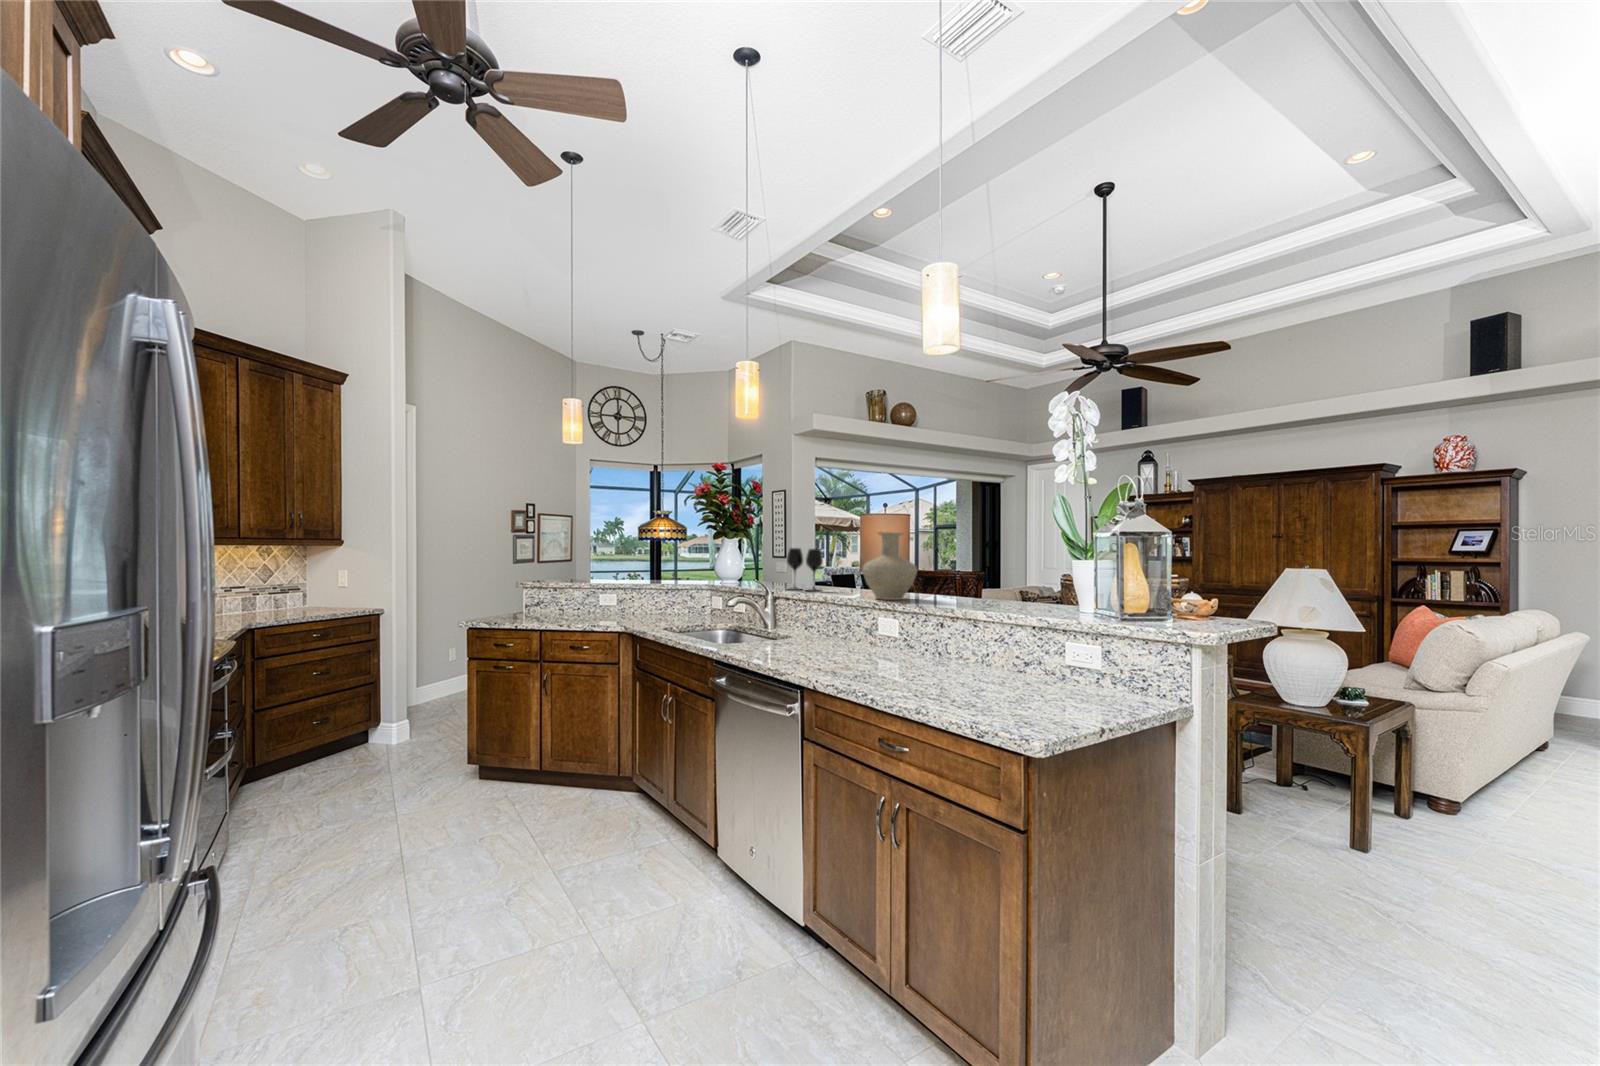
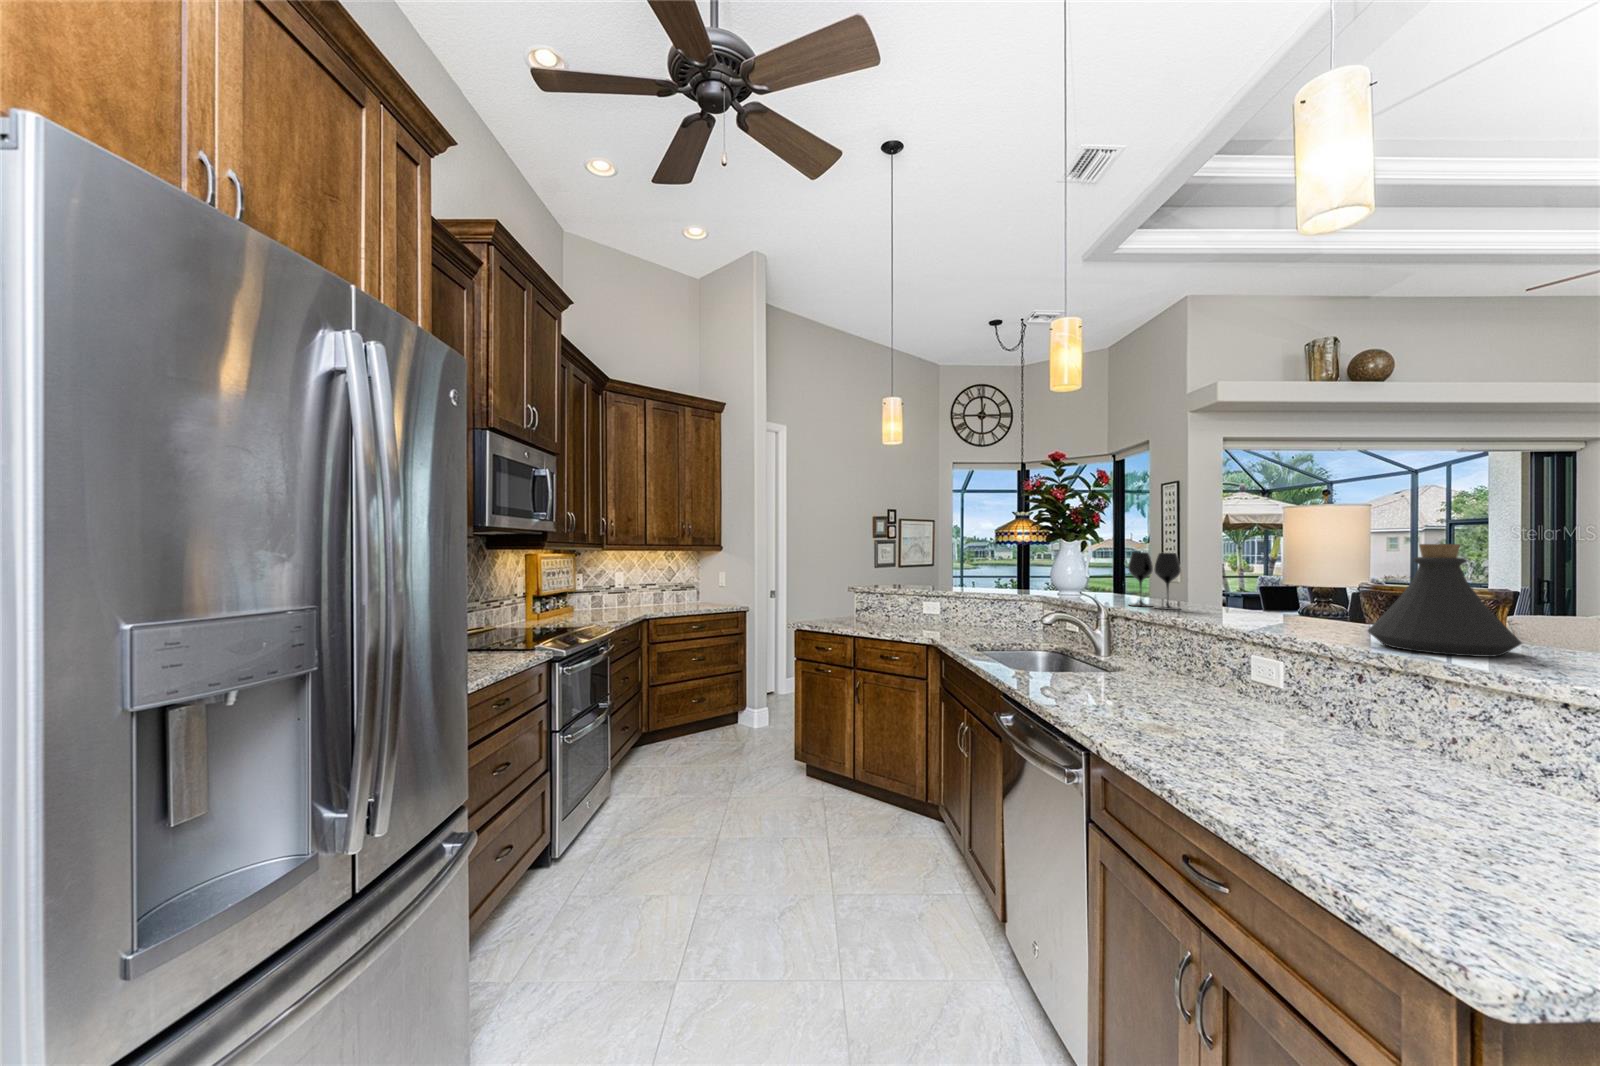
vase: present [863,532,917,600] -> none [1228,528,1331,630]
bottle: none [940,544,1004,608] -> present [1368,544,1522,657]

